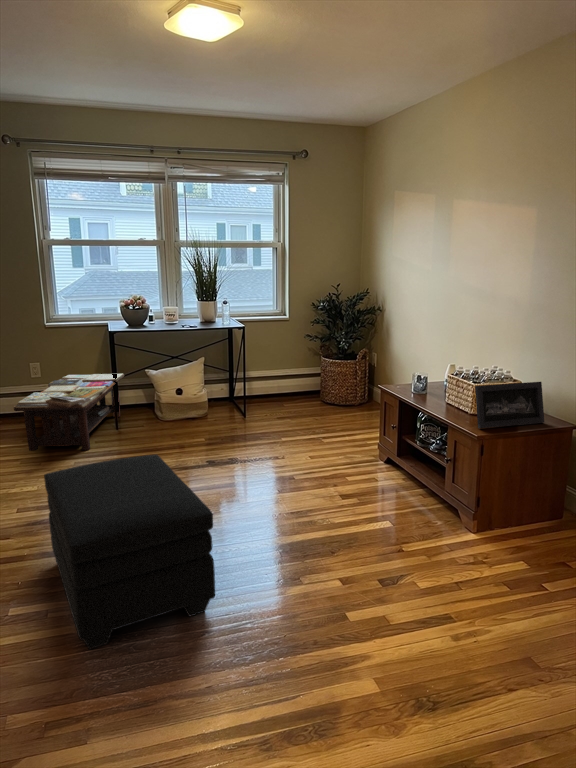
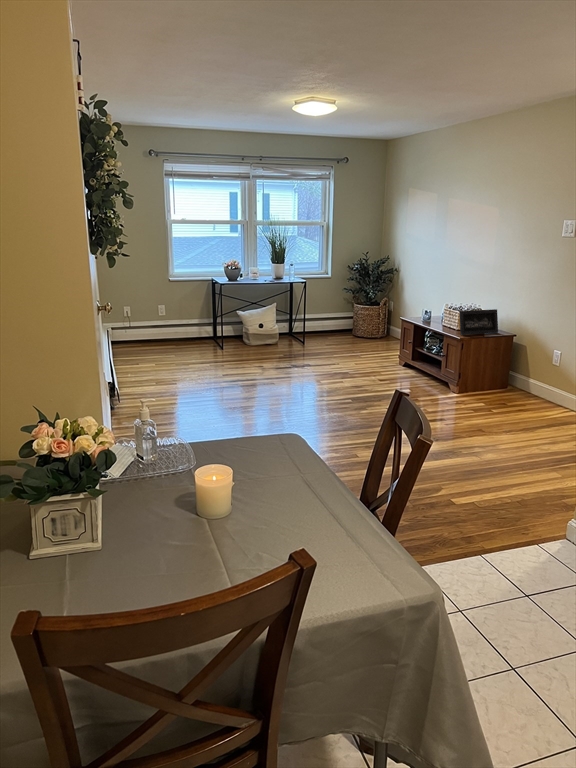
coffee table: present [13,373,124,451] -> none [168,314,223,361]
ottoman: present [44,455,215,649] -> none [231,348,329,428]

